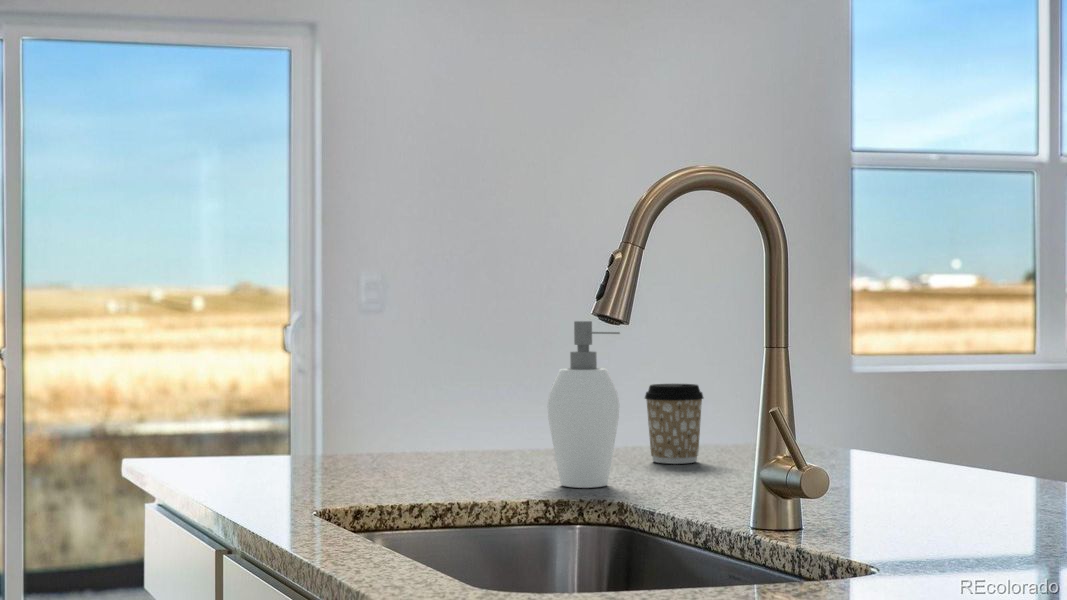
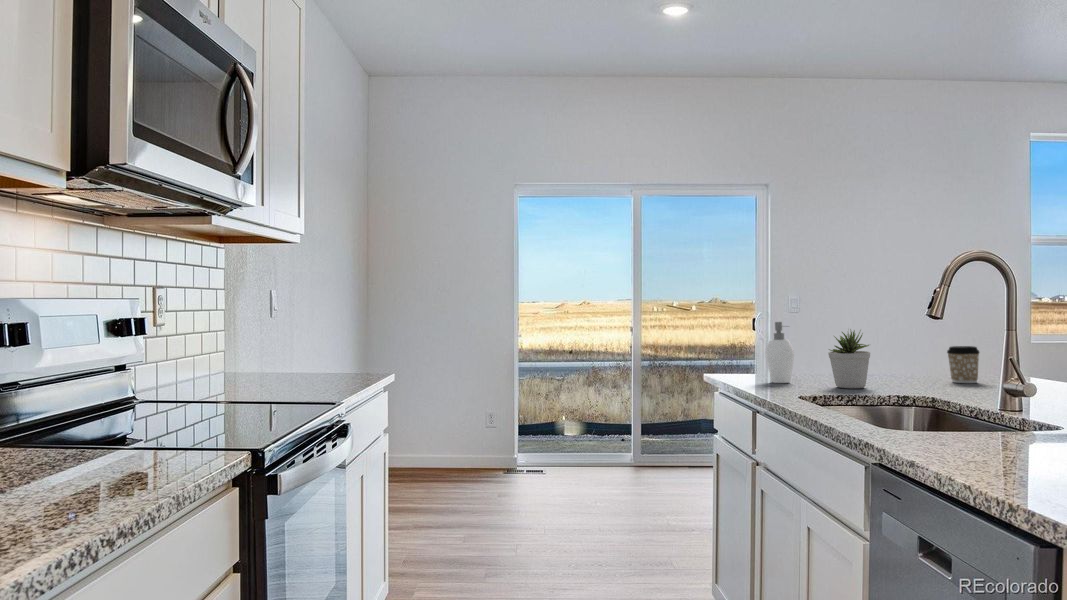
soap dispenser: present [548,321,620,488] -> present [765,322,794,383]
potted plant: none [401,337,495,485] -> present [828,329,870,389]

